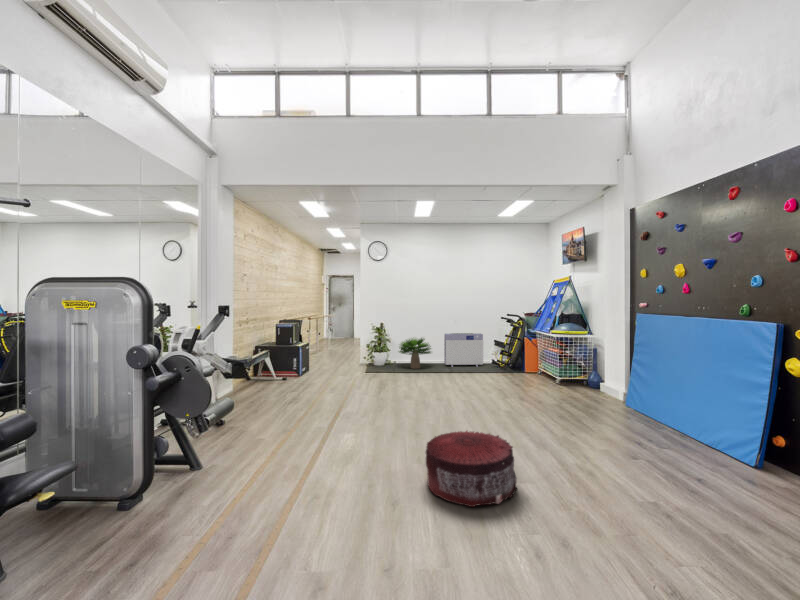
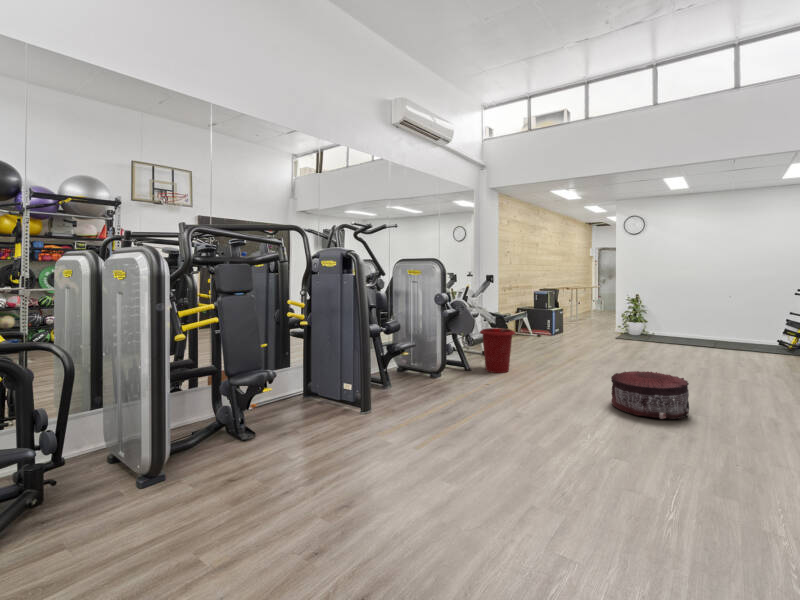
air purifier: present [444,333,483,367] -> none [716,307,775,346]
potted plant: present [399,338,431,369] -> none [652,308,700,341]
waste bin: none [217,387,276,464] -> present [480,328,515,373]

